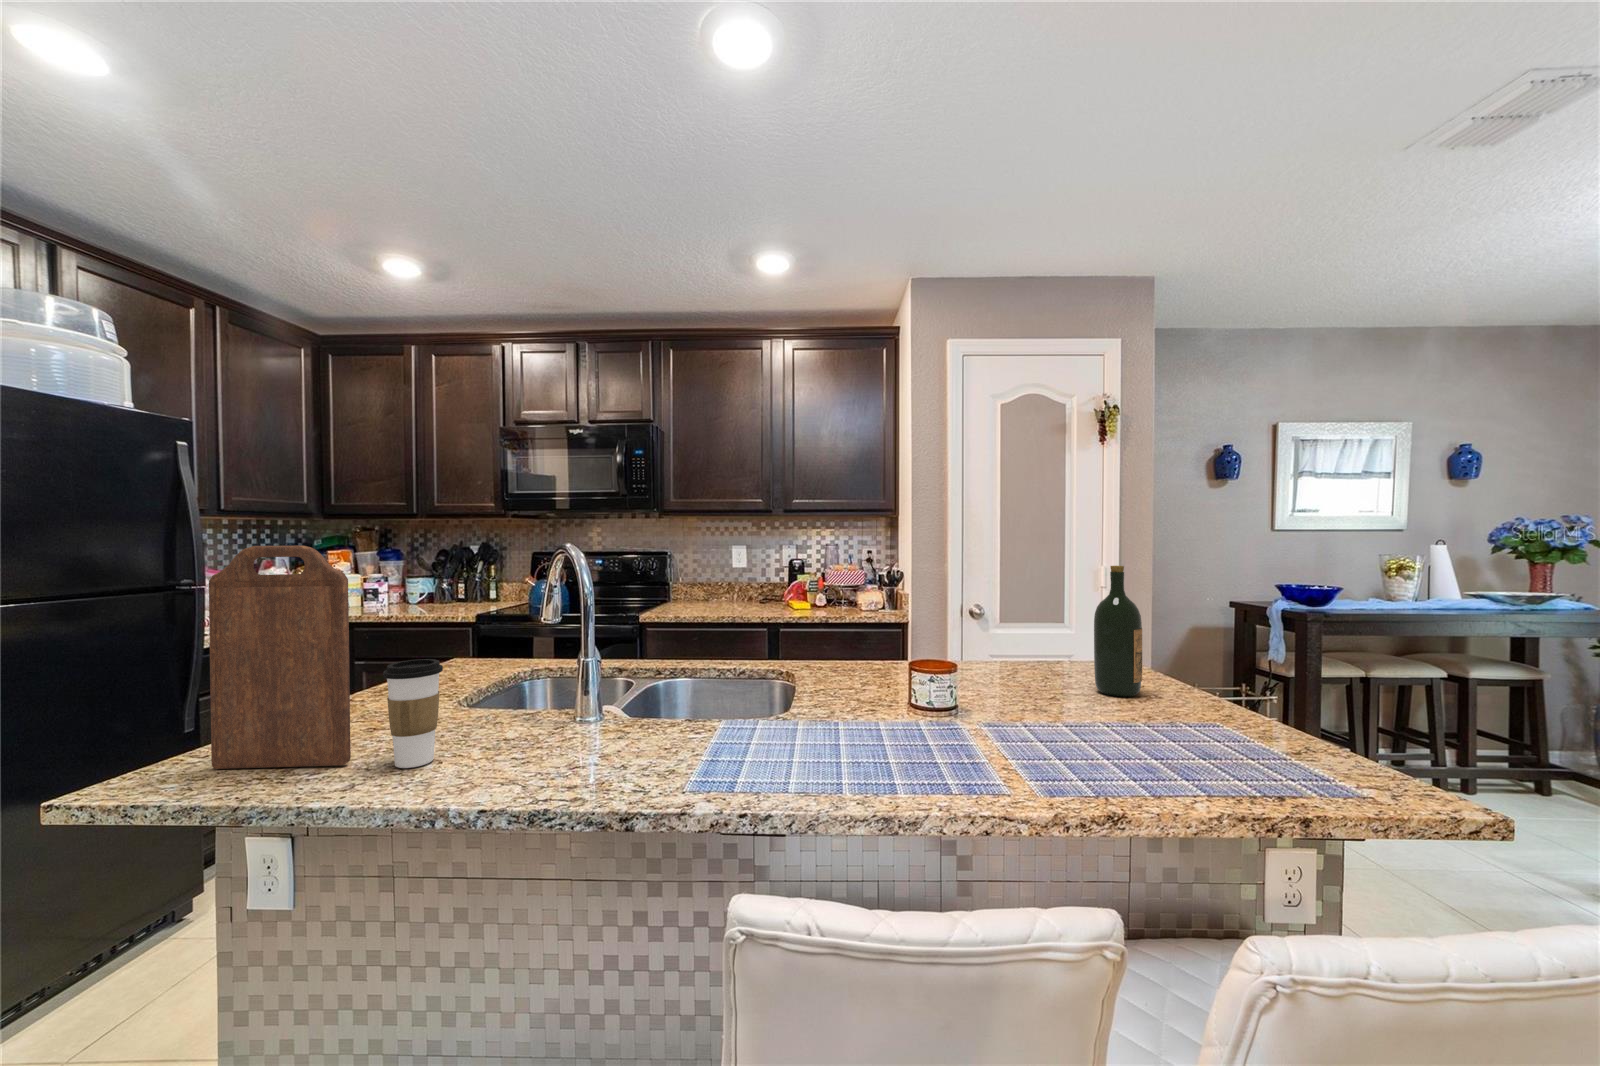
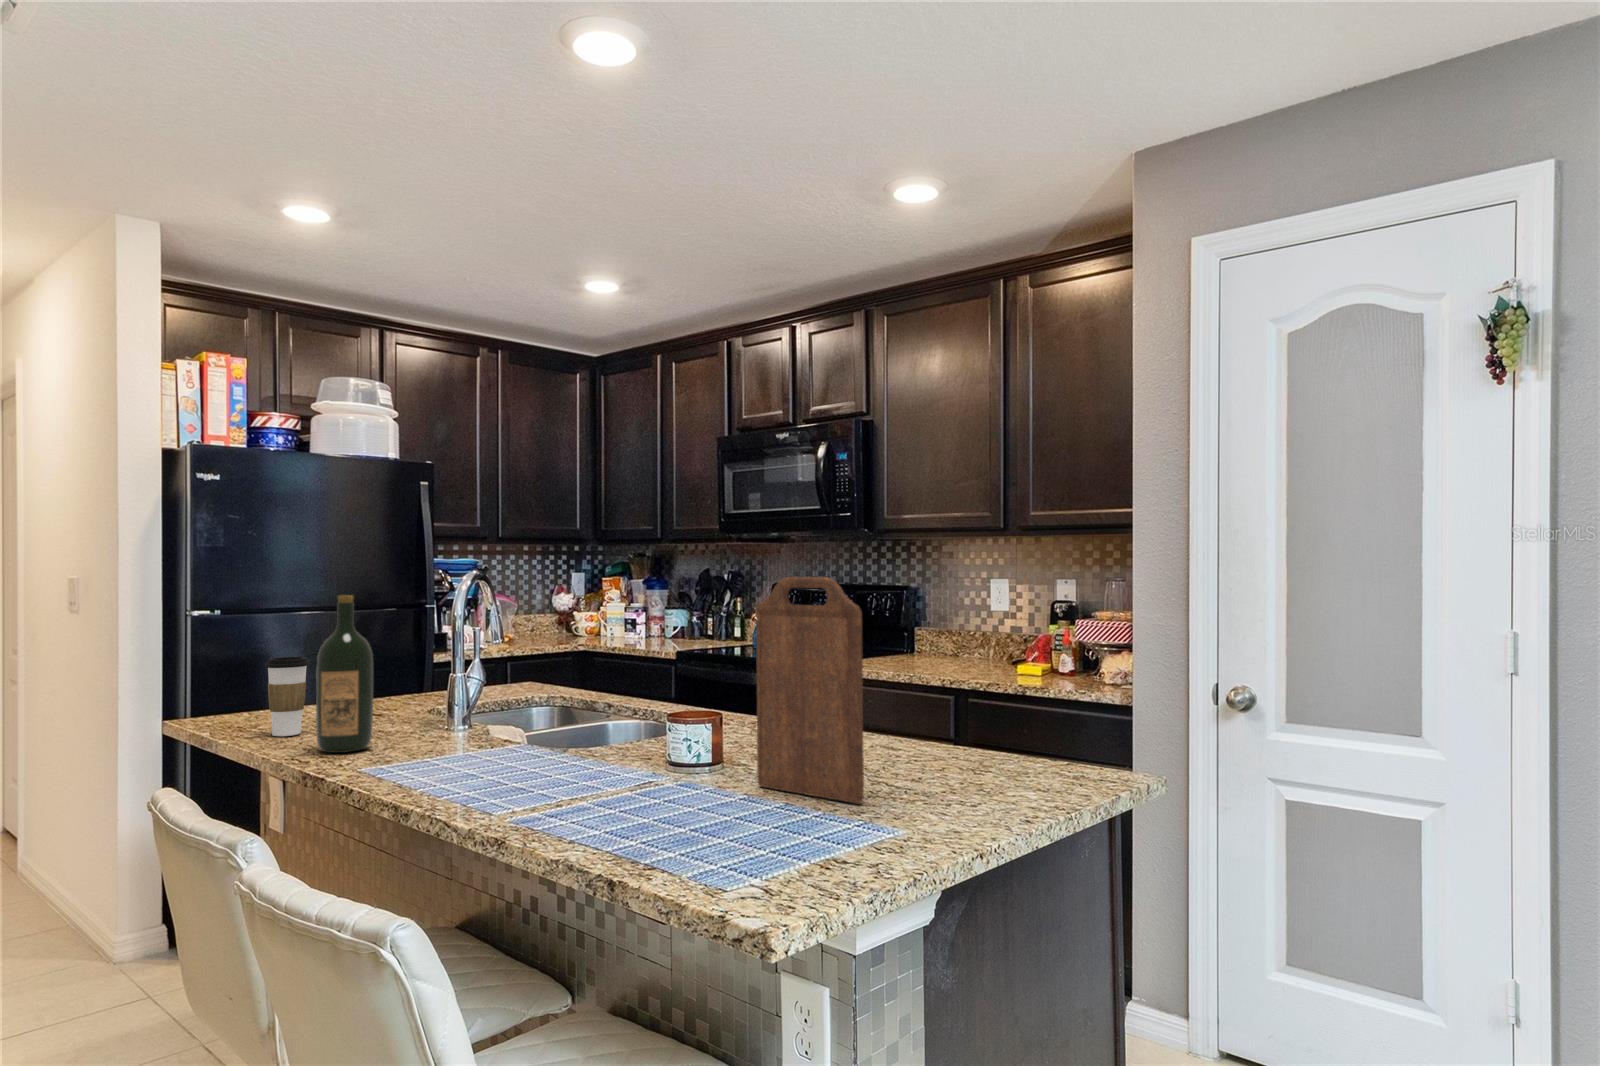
cutting board: present [209,546,351,769] -> present [756,577,864,803]
wine bottle: present [1094,566,1142,697] -> present [316,595,373,753]

